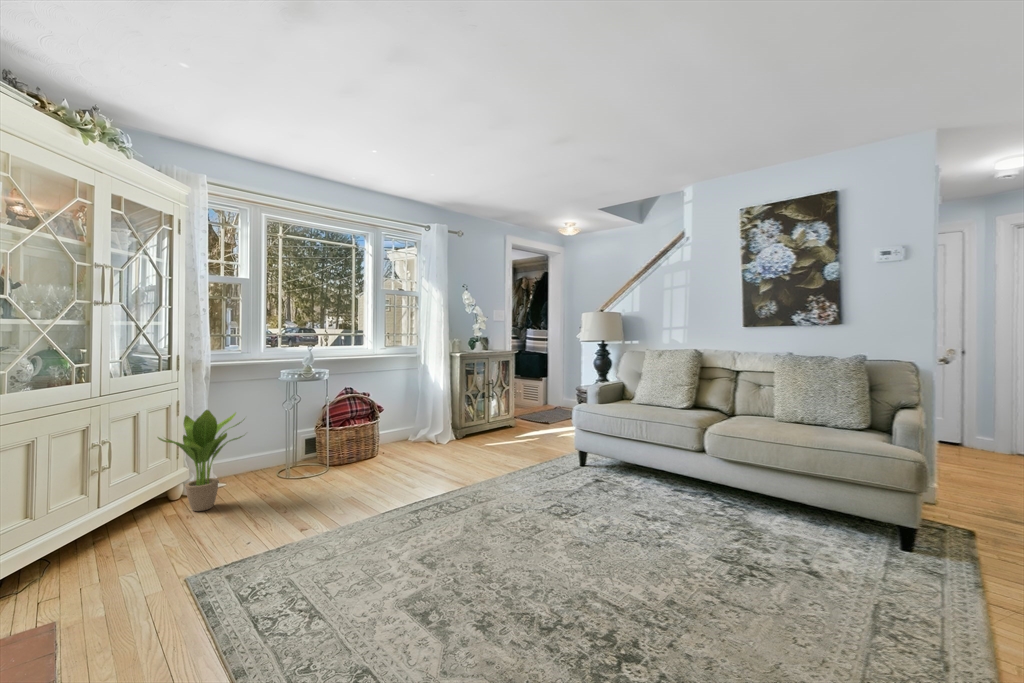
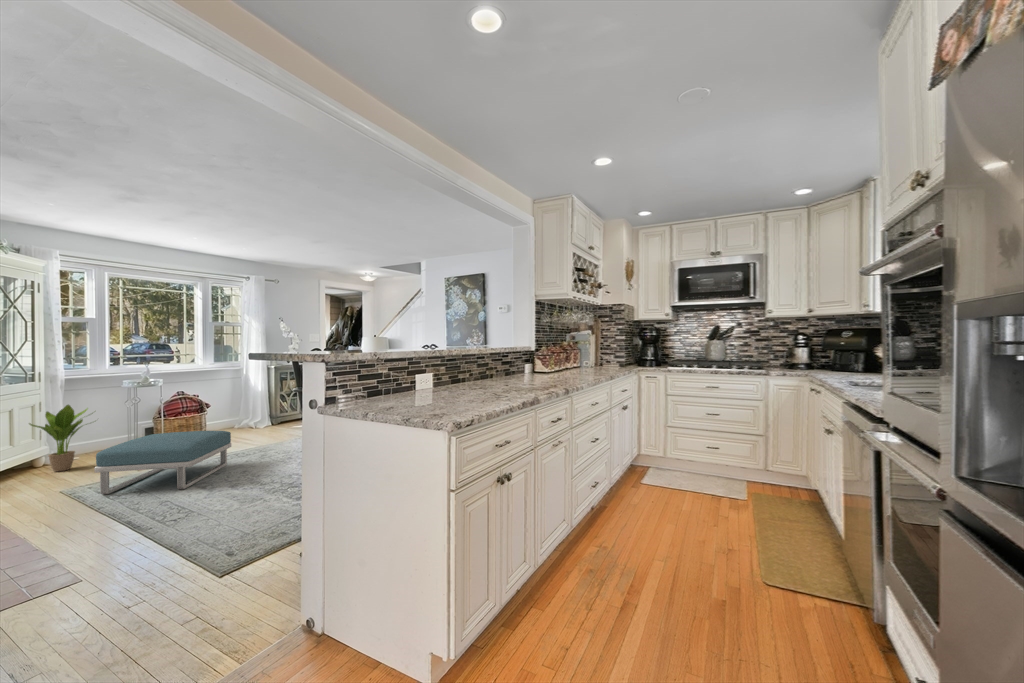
footstool: none [233,469,439,607] -> present [94,431,231,494]

